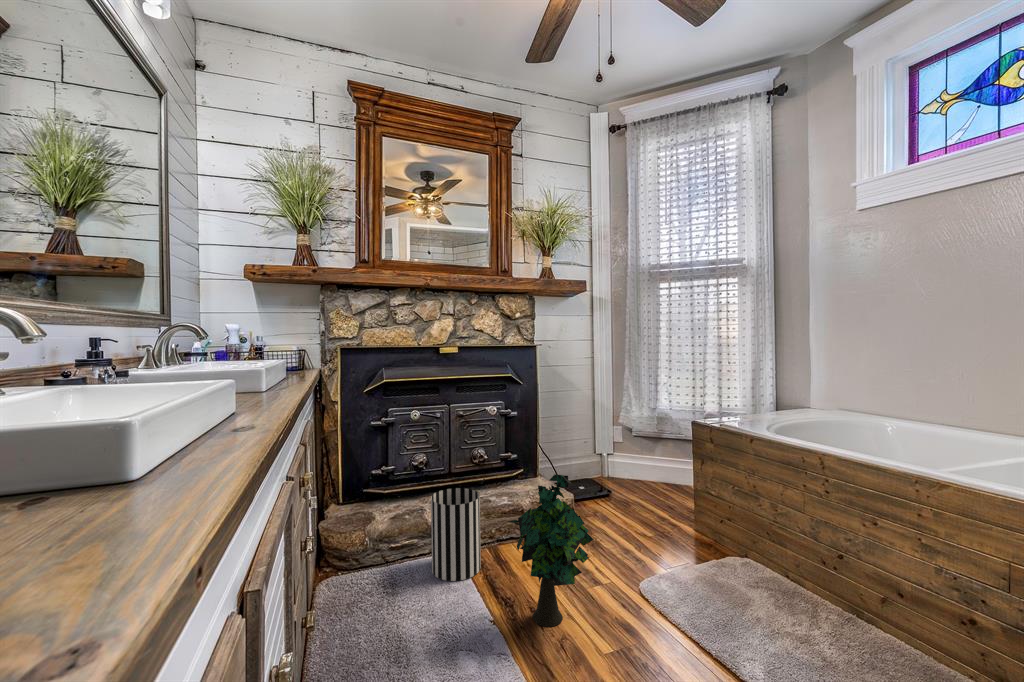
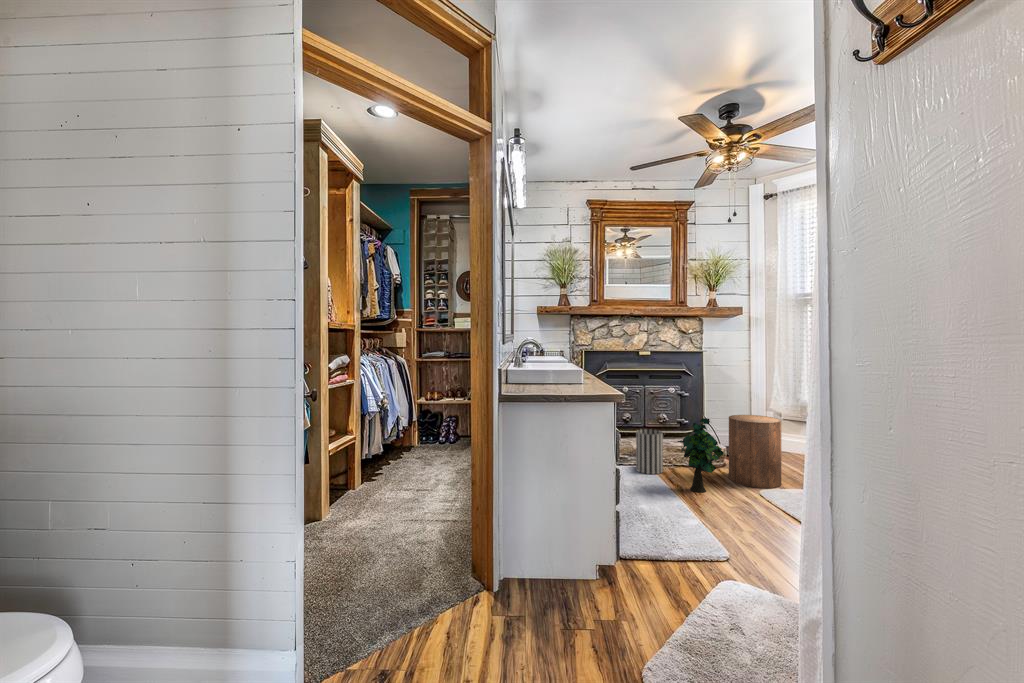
stool: none [587,447,670,583] -> present [729,415,782,488]

